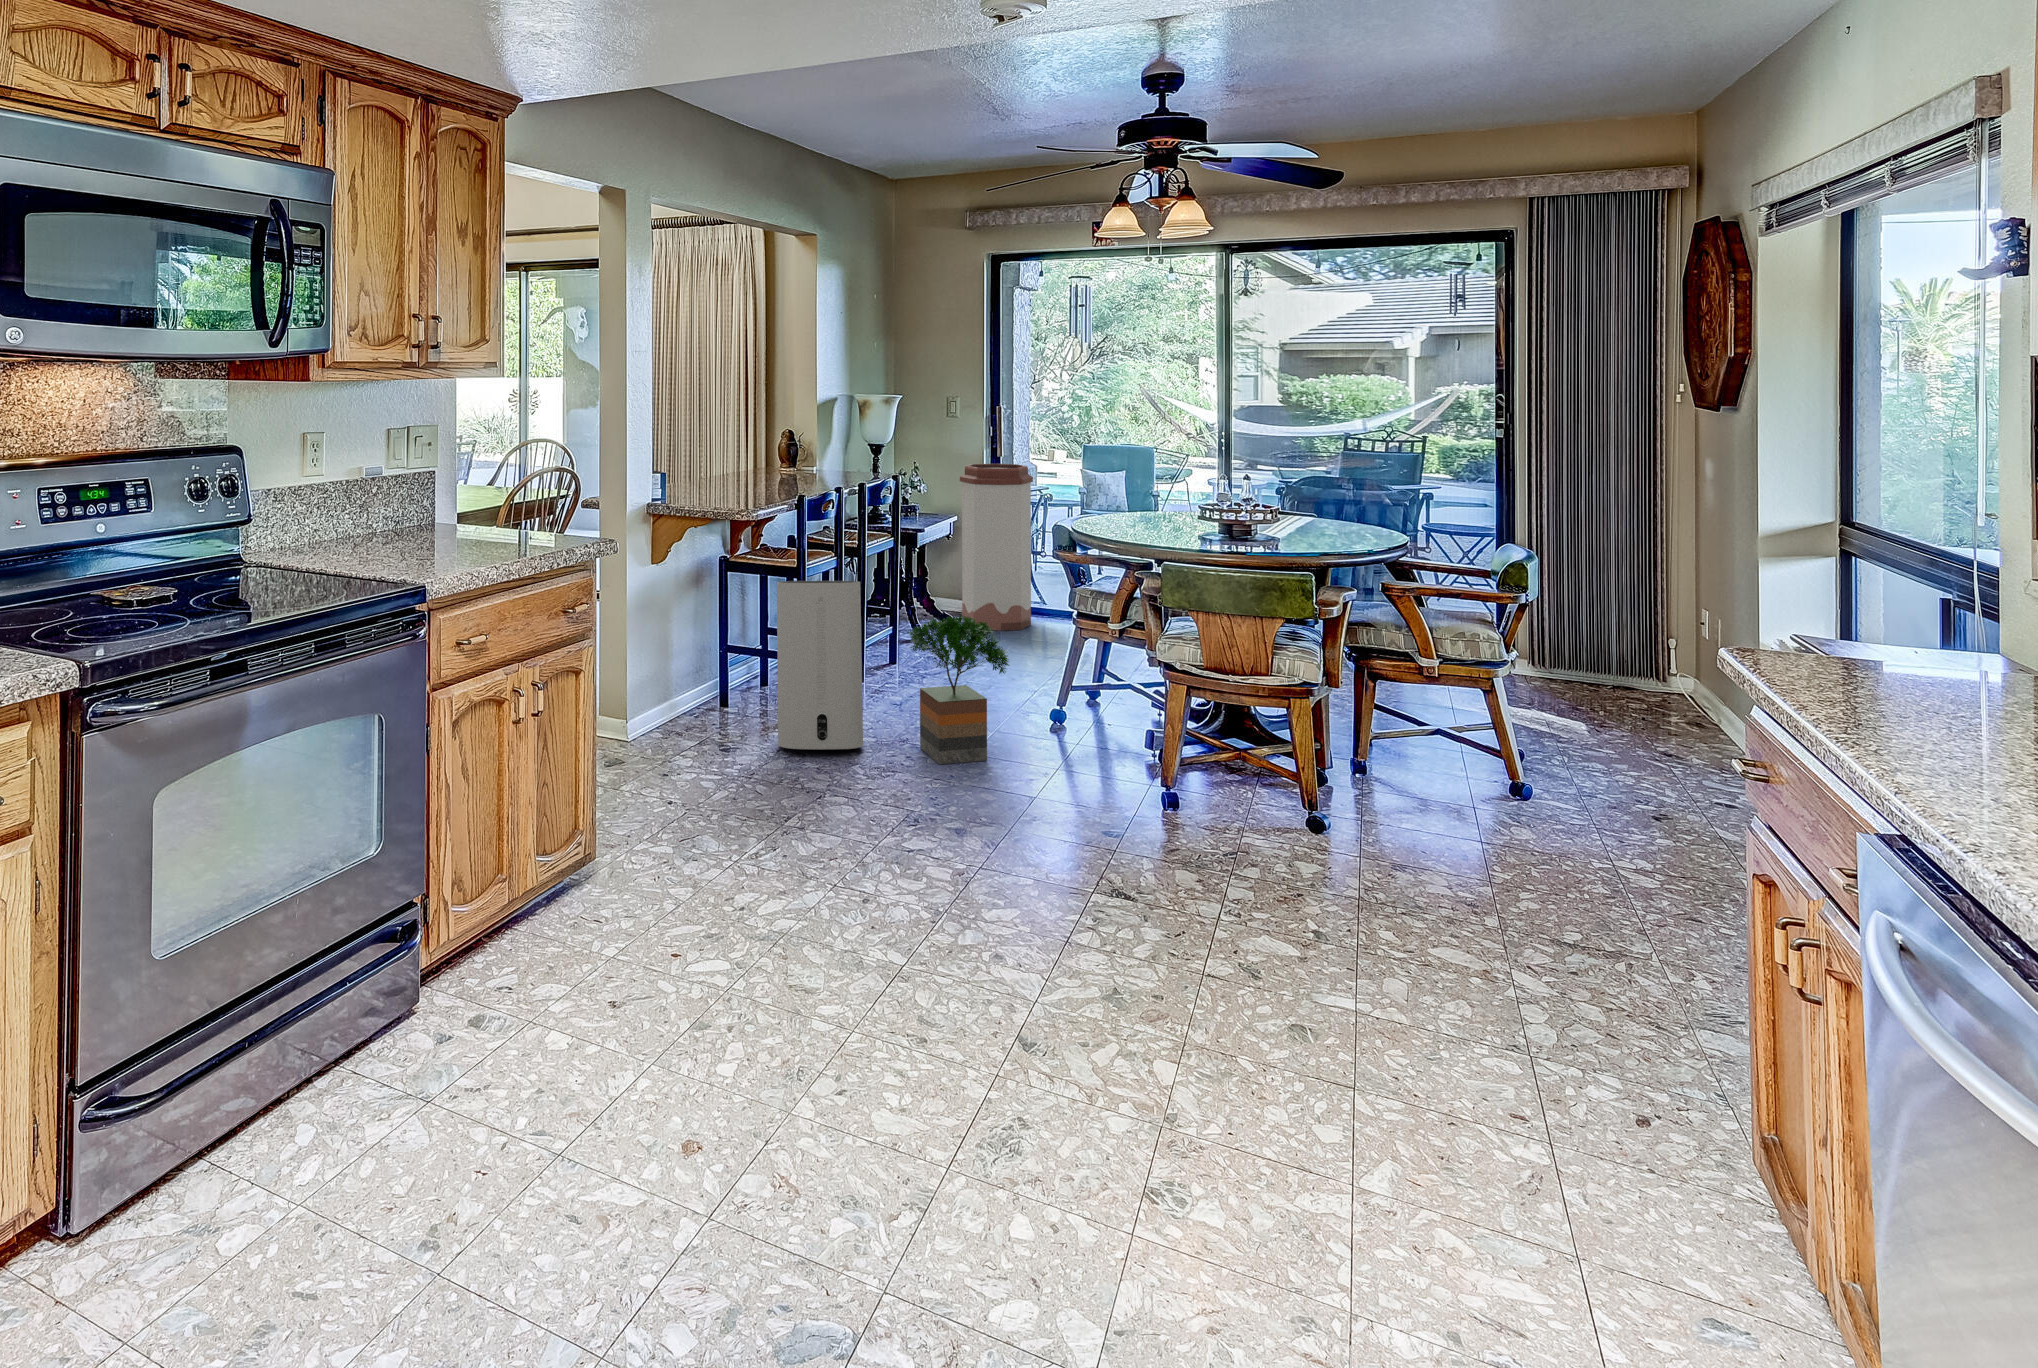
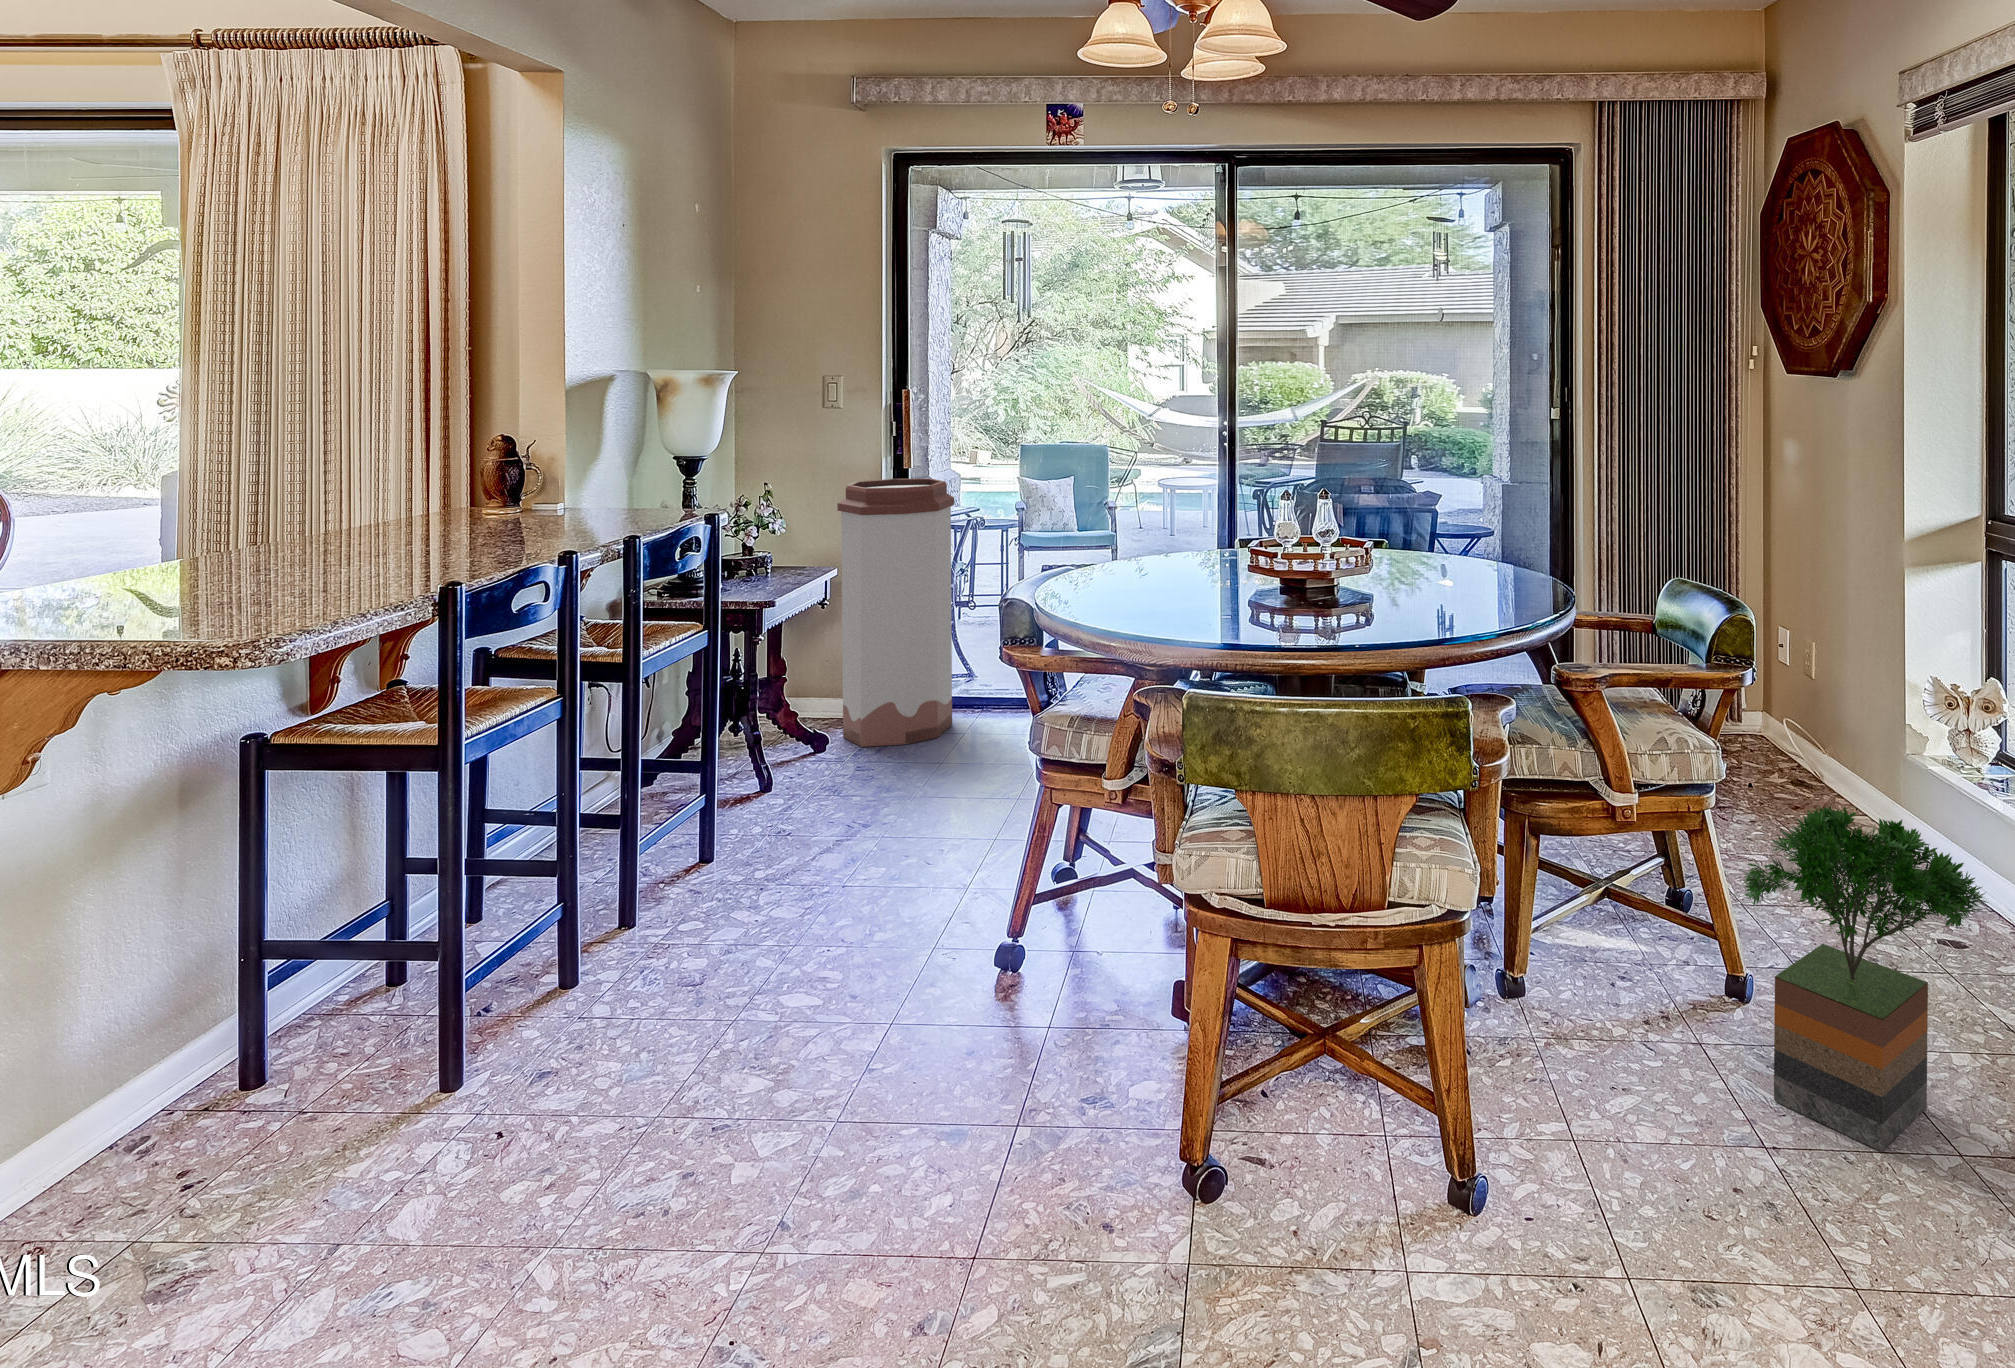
air purifier: present [777,581,863,750] -> none [365,775,596,1225]
potted tree: present [909,616,1009,764] -> present [1741,806,1988,1152]

